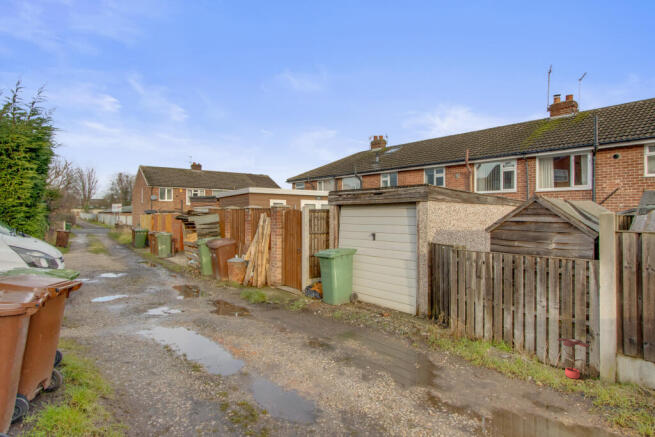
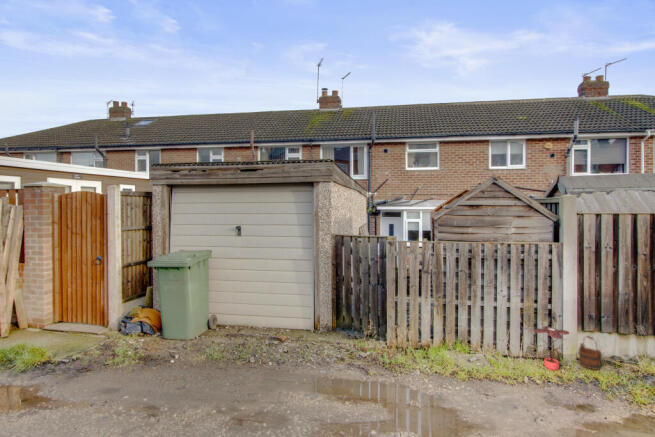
wooden bucket: none [608,356,632,391] -> present [579,336,602,370]

